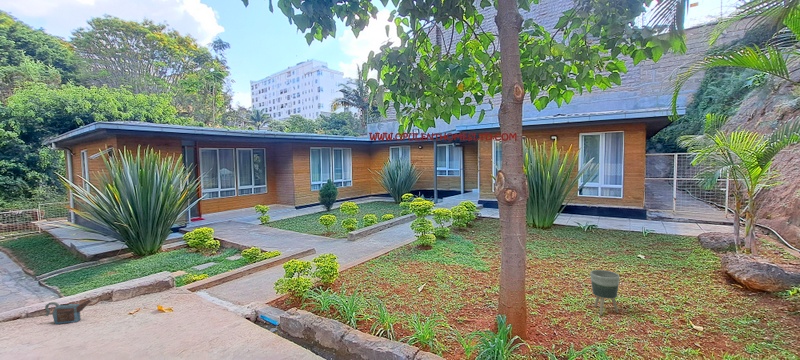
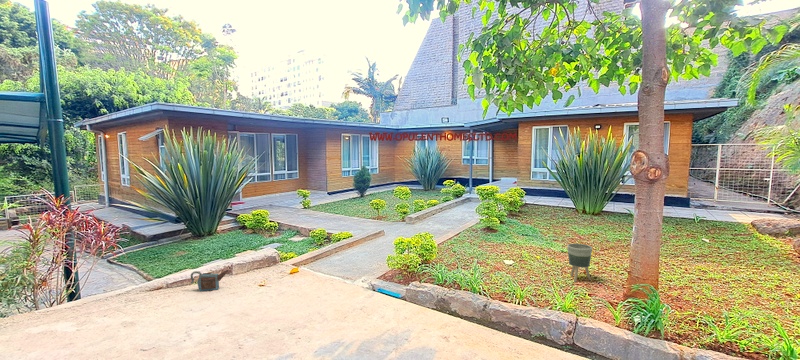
planter: present [590,270,620,315] -> present [567,244,592,282]

